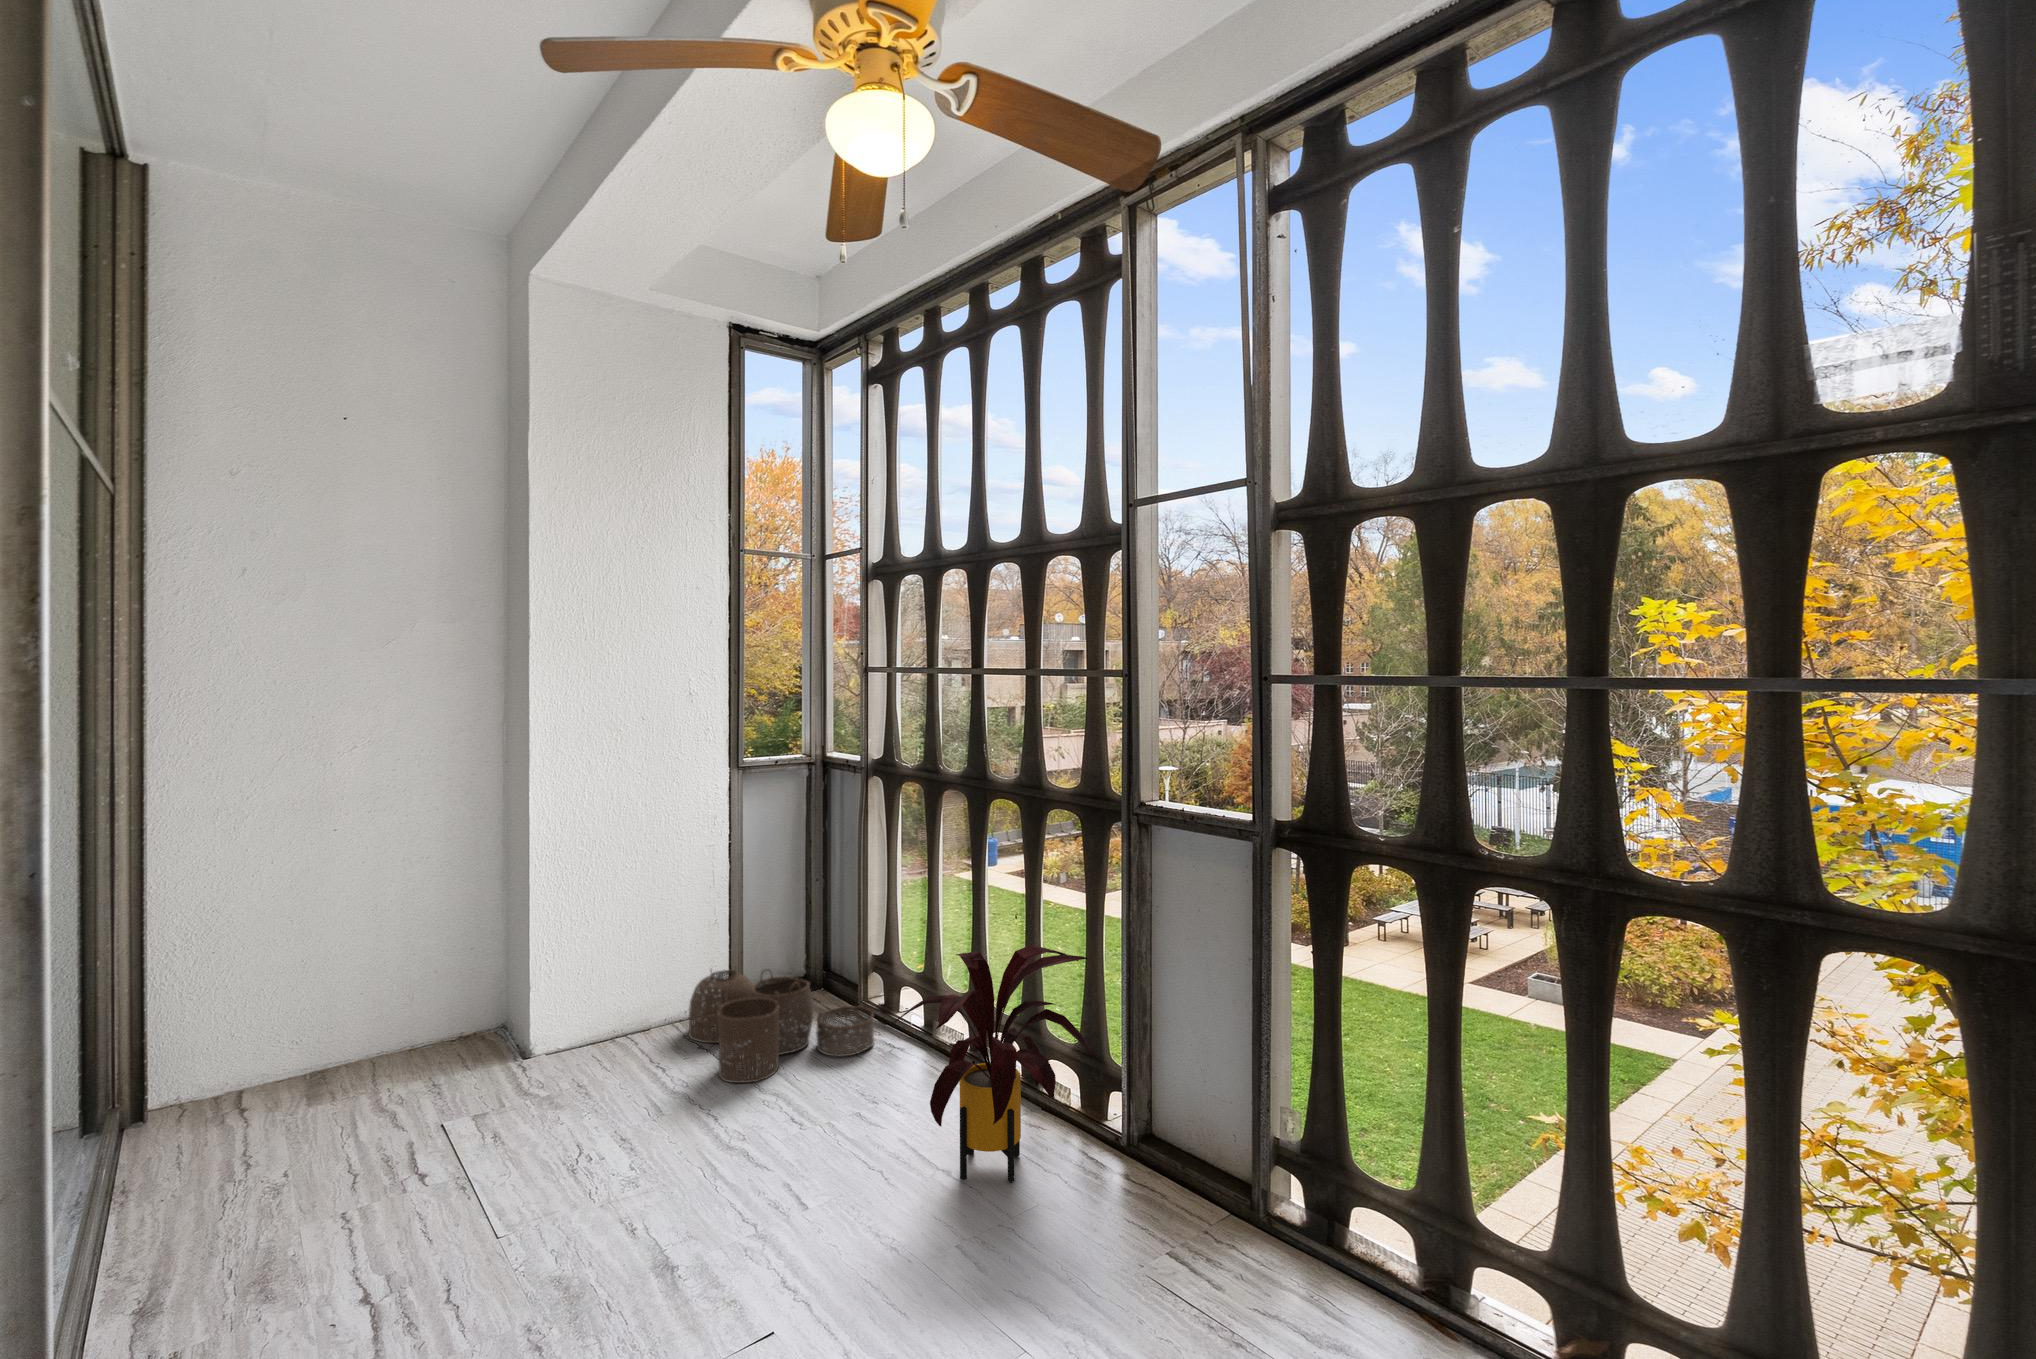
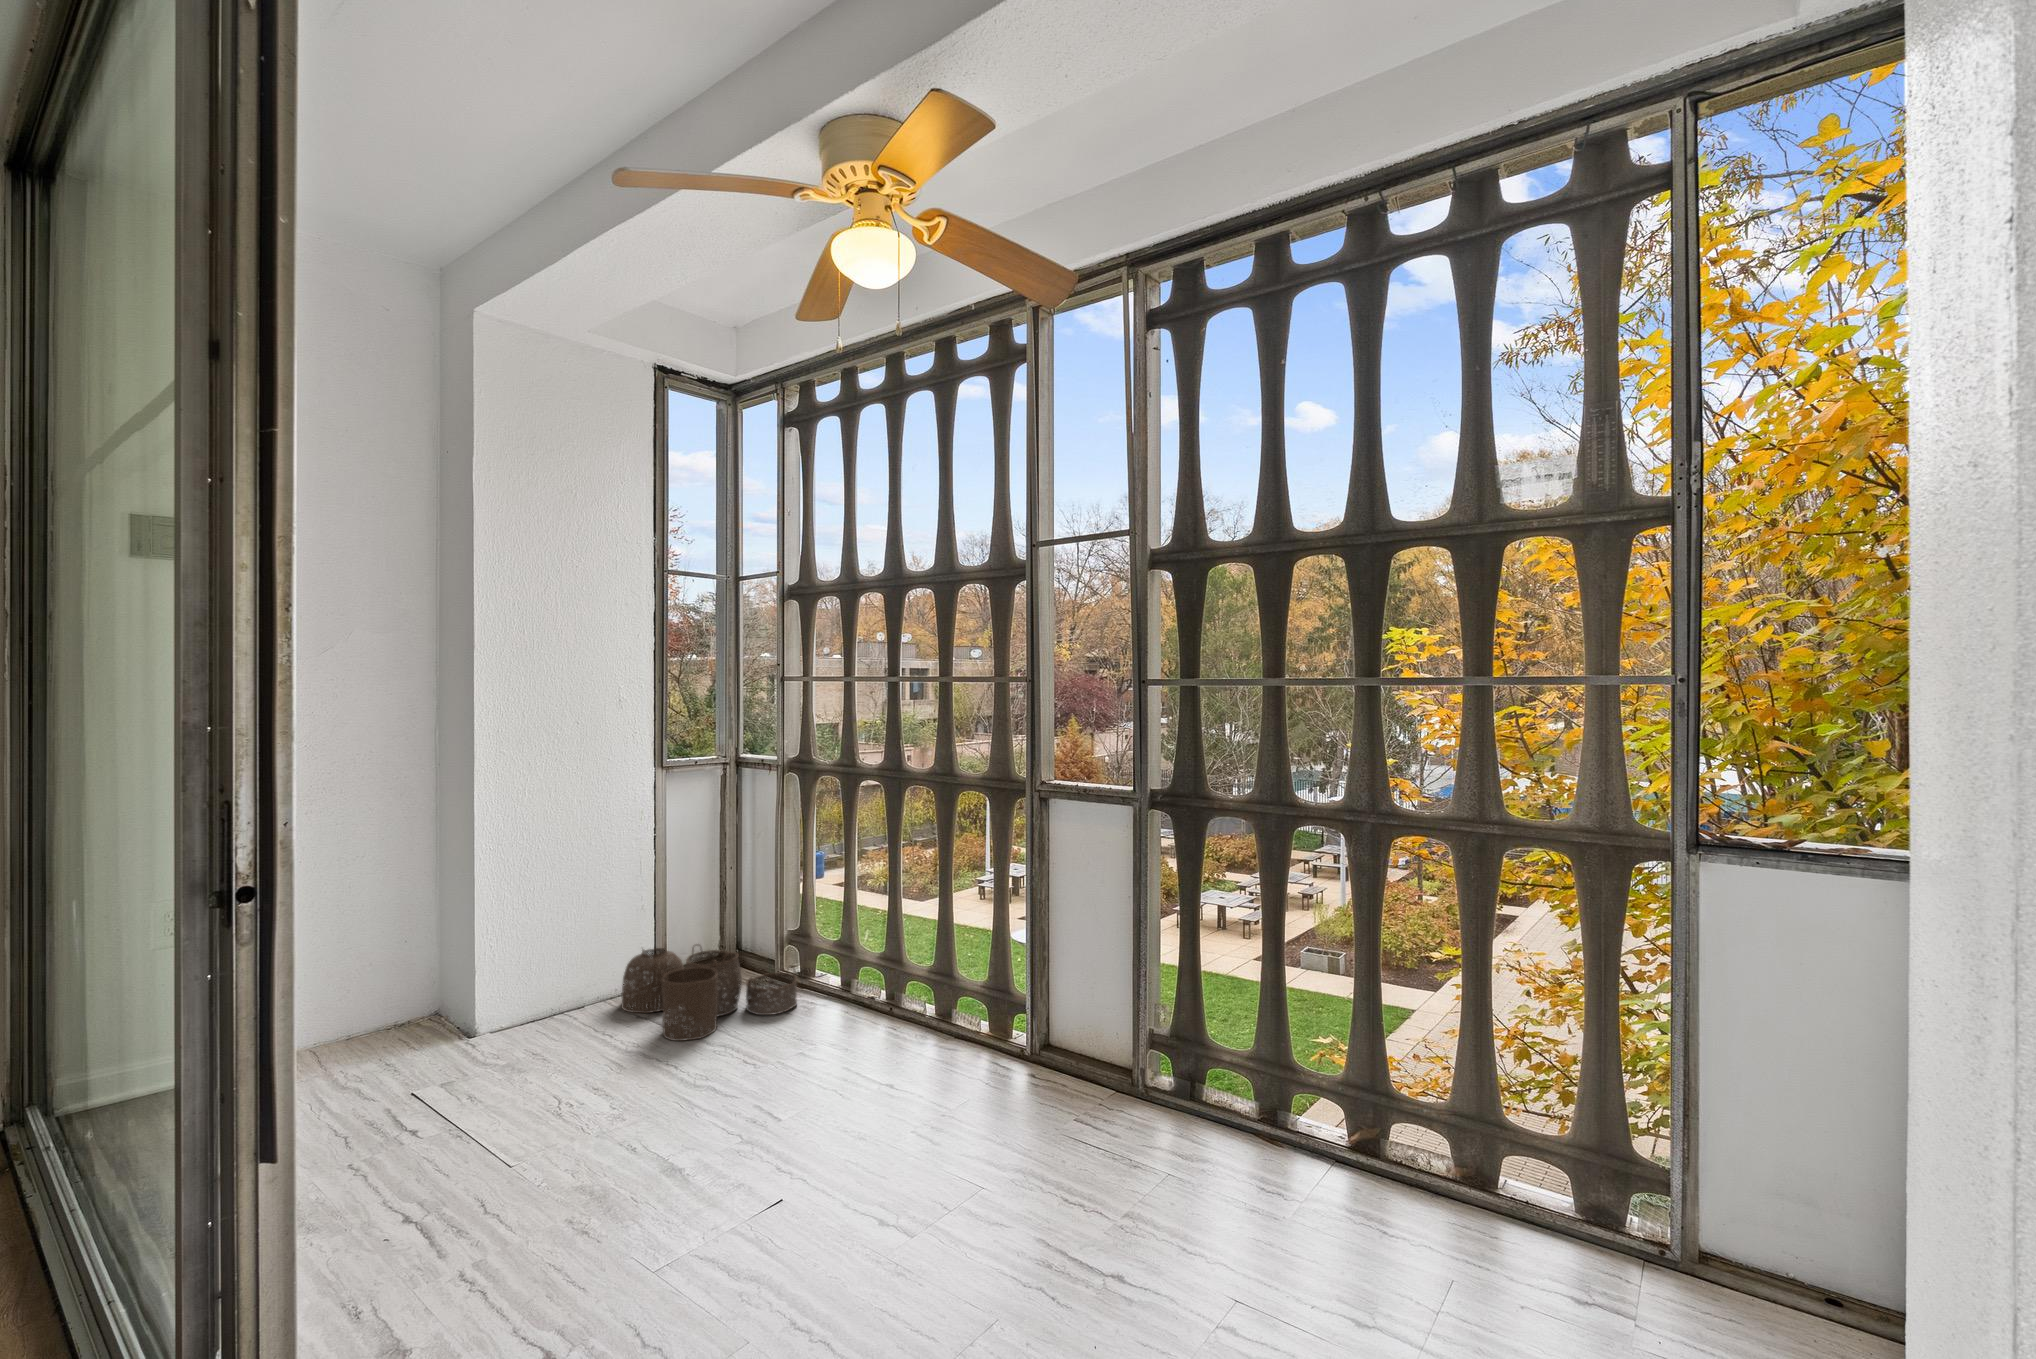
house plant: present [891,945,1097,1183] -> none [840,900,1013,1092]

